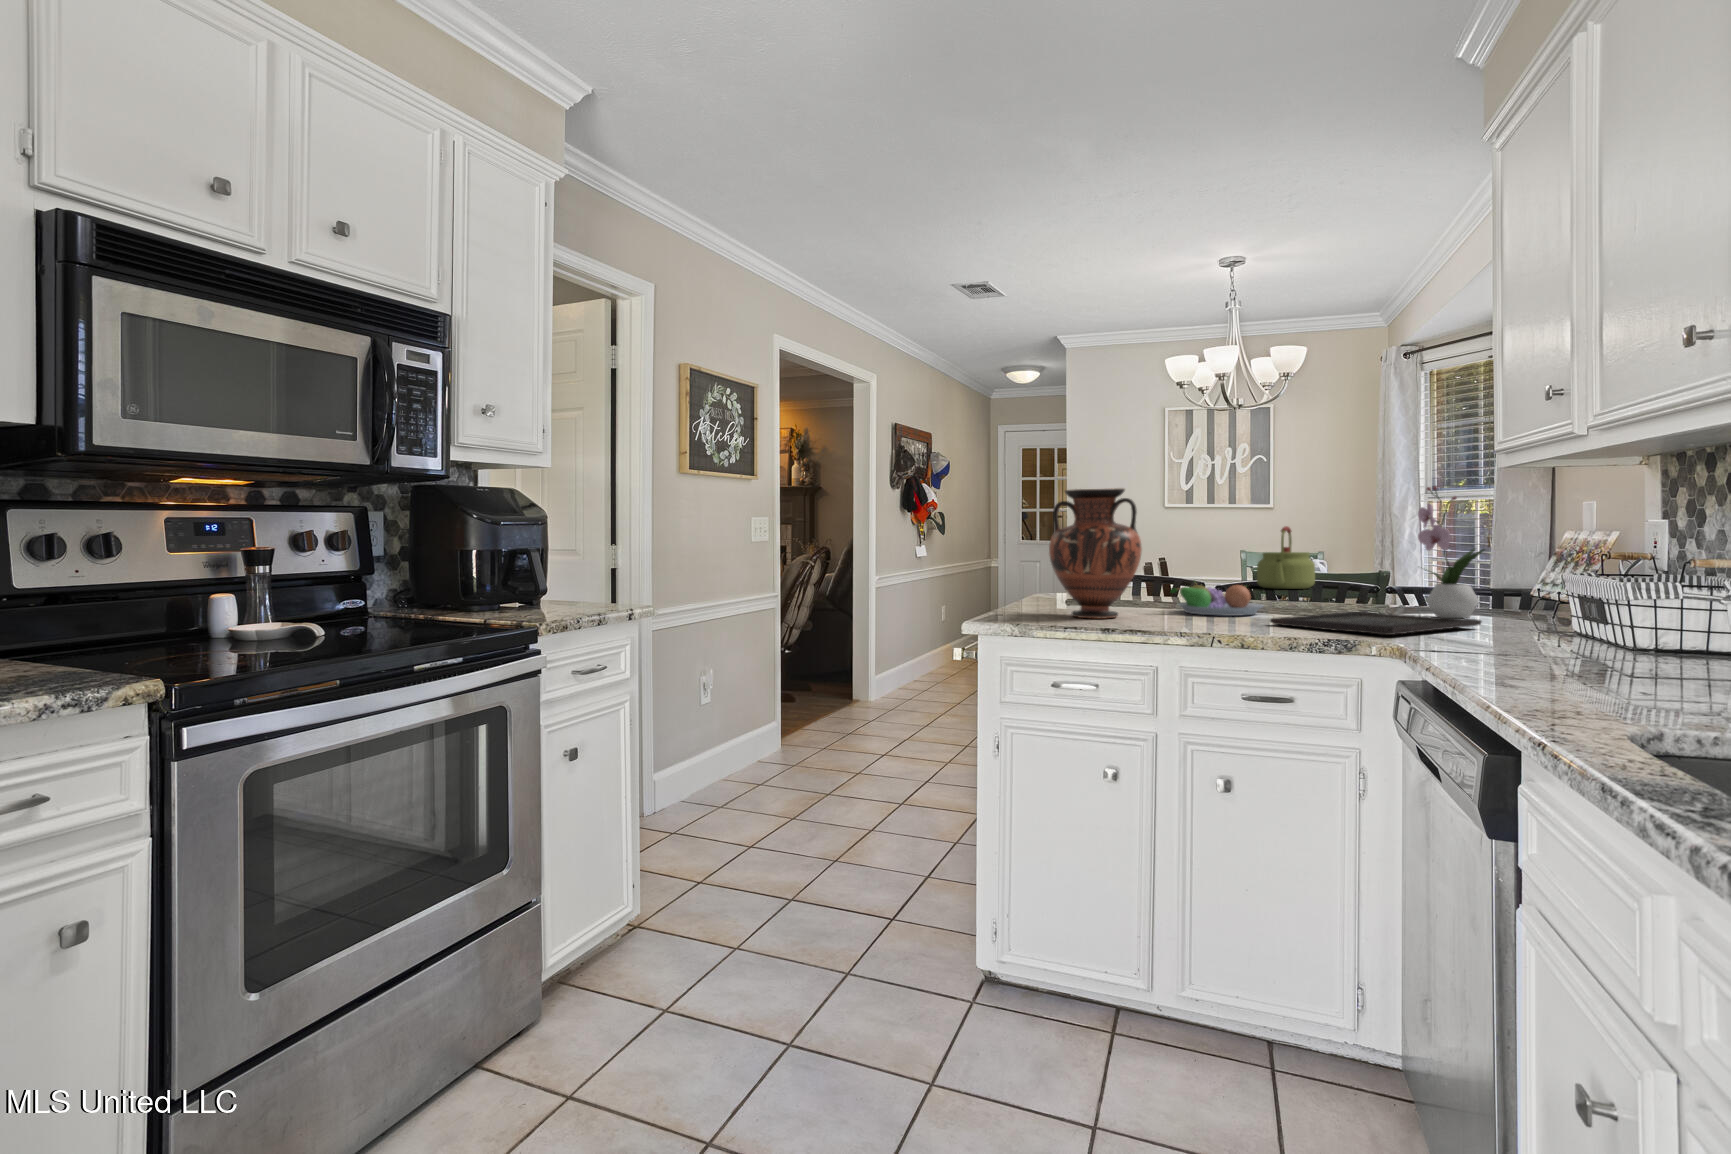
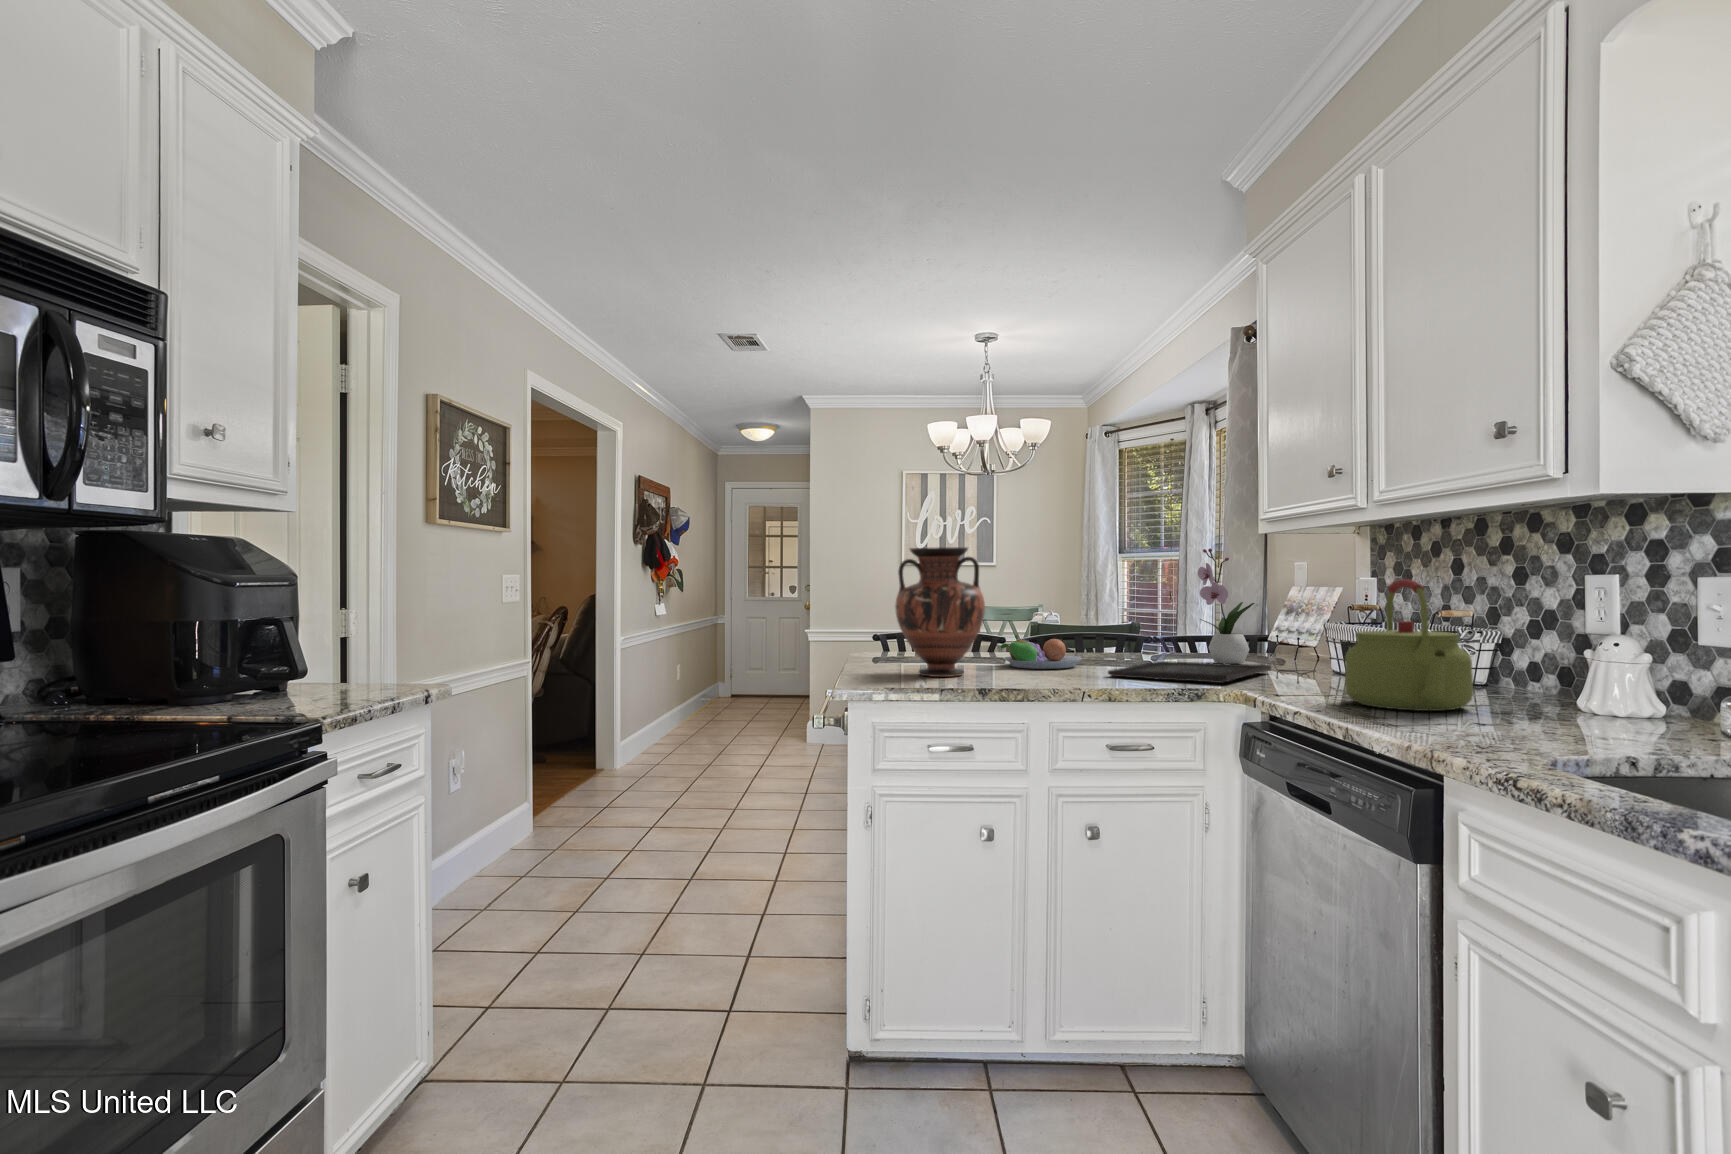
kettle: present [1257,526,1315,589] -> present [1345,579,1473,711]

